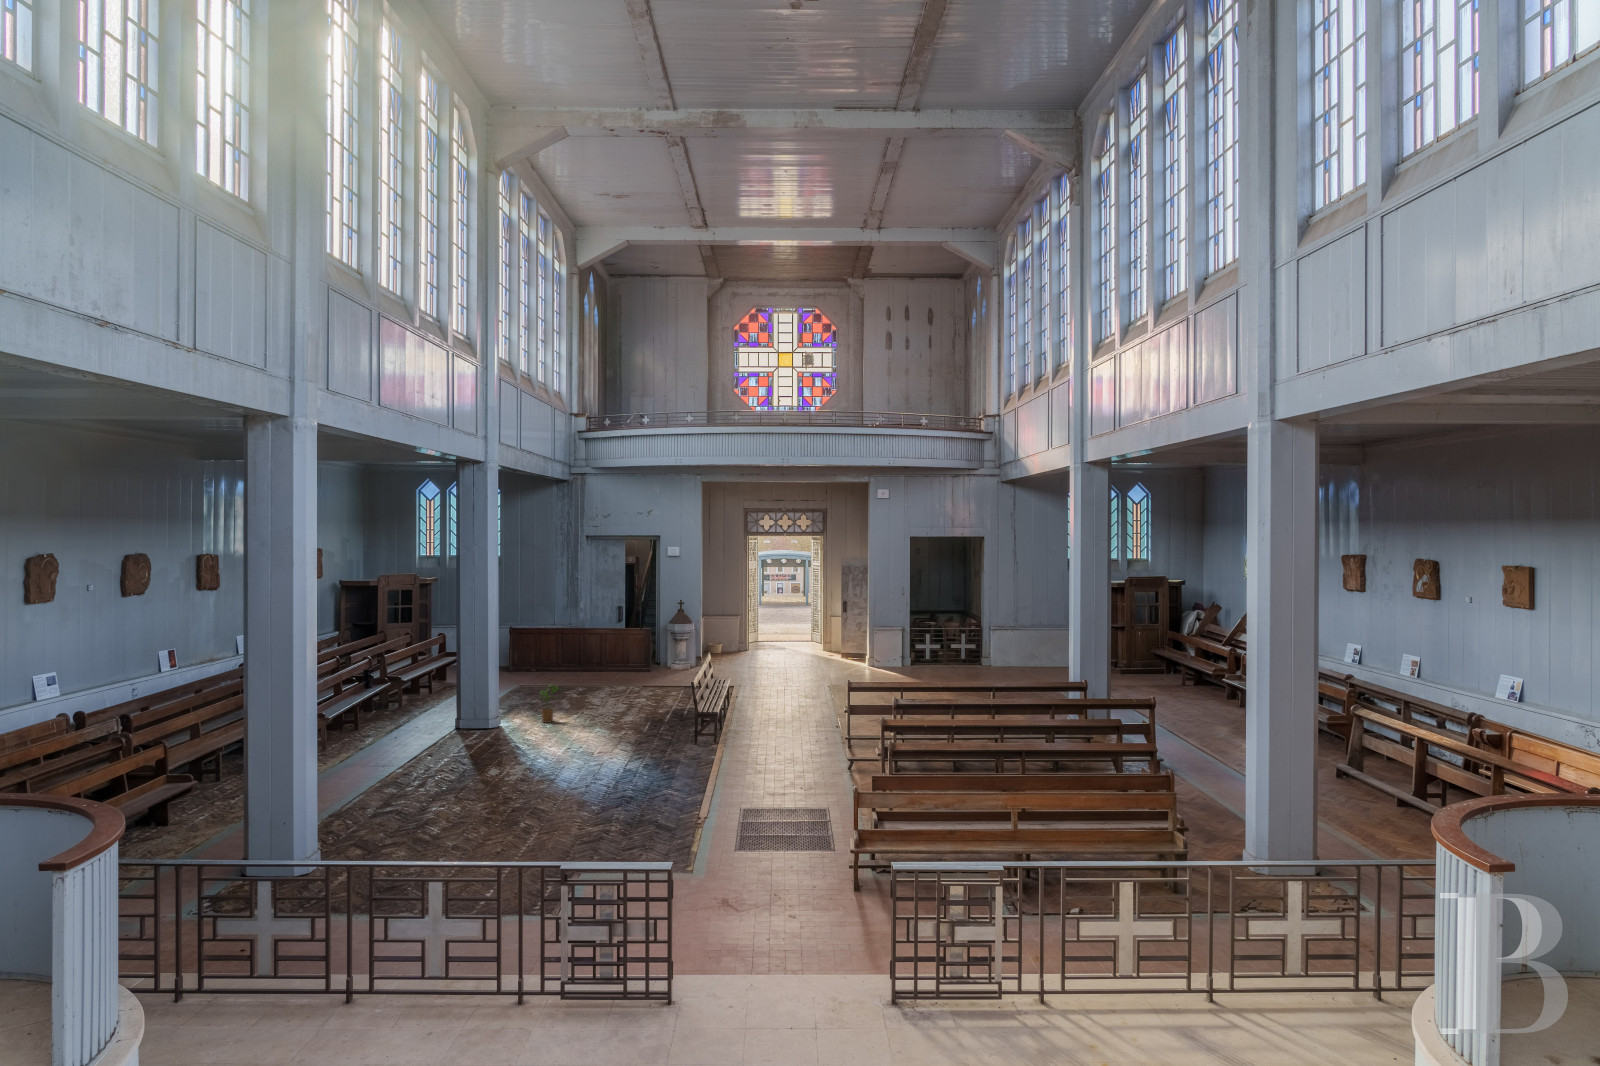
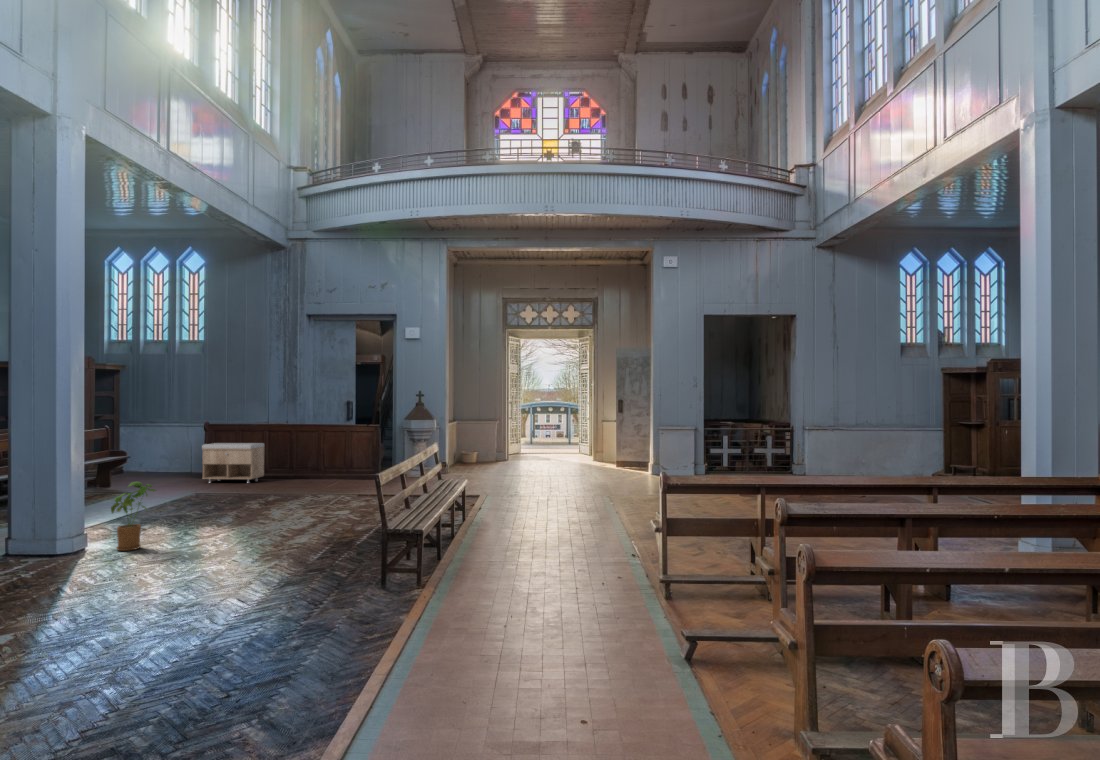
storage bench: none [515,643,560,675] -> present [202,443,265,483]

